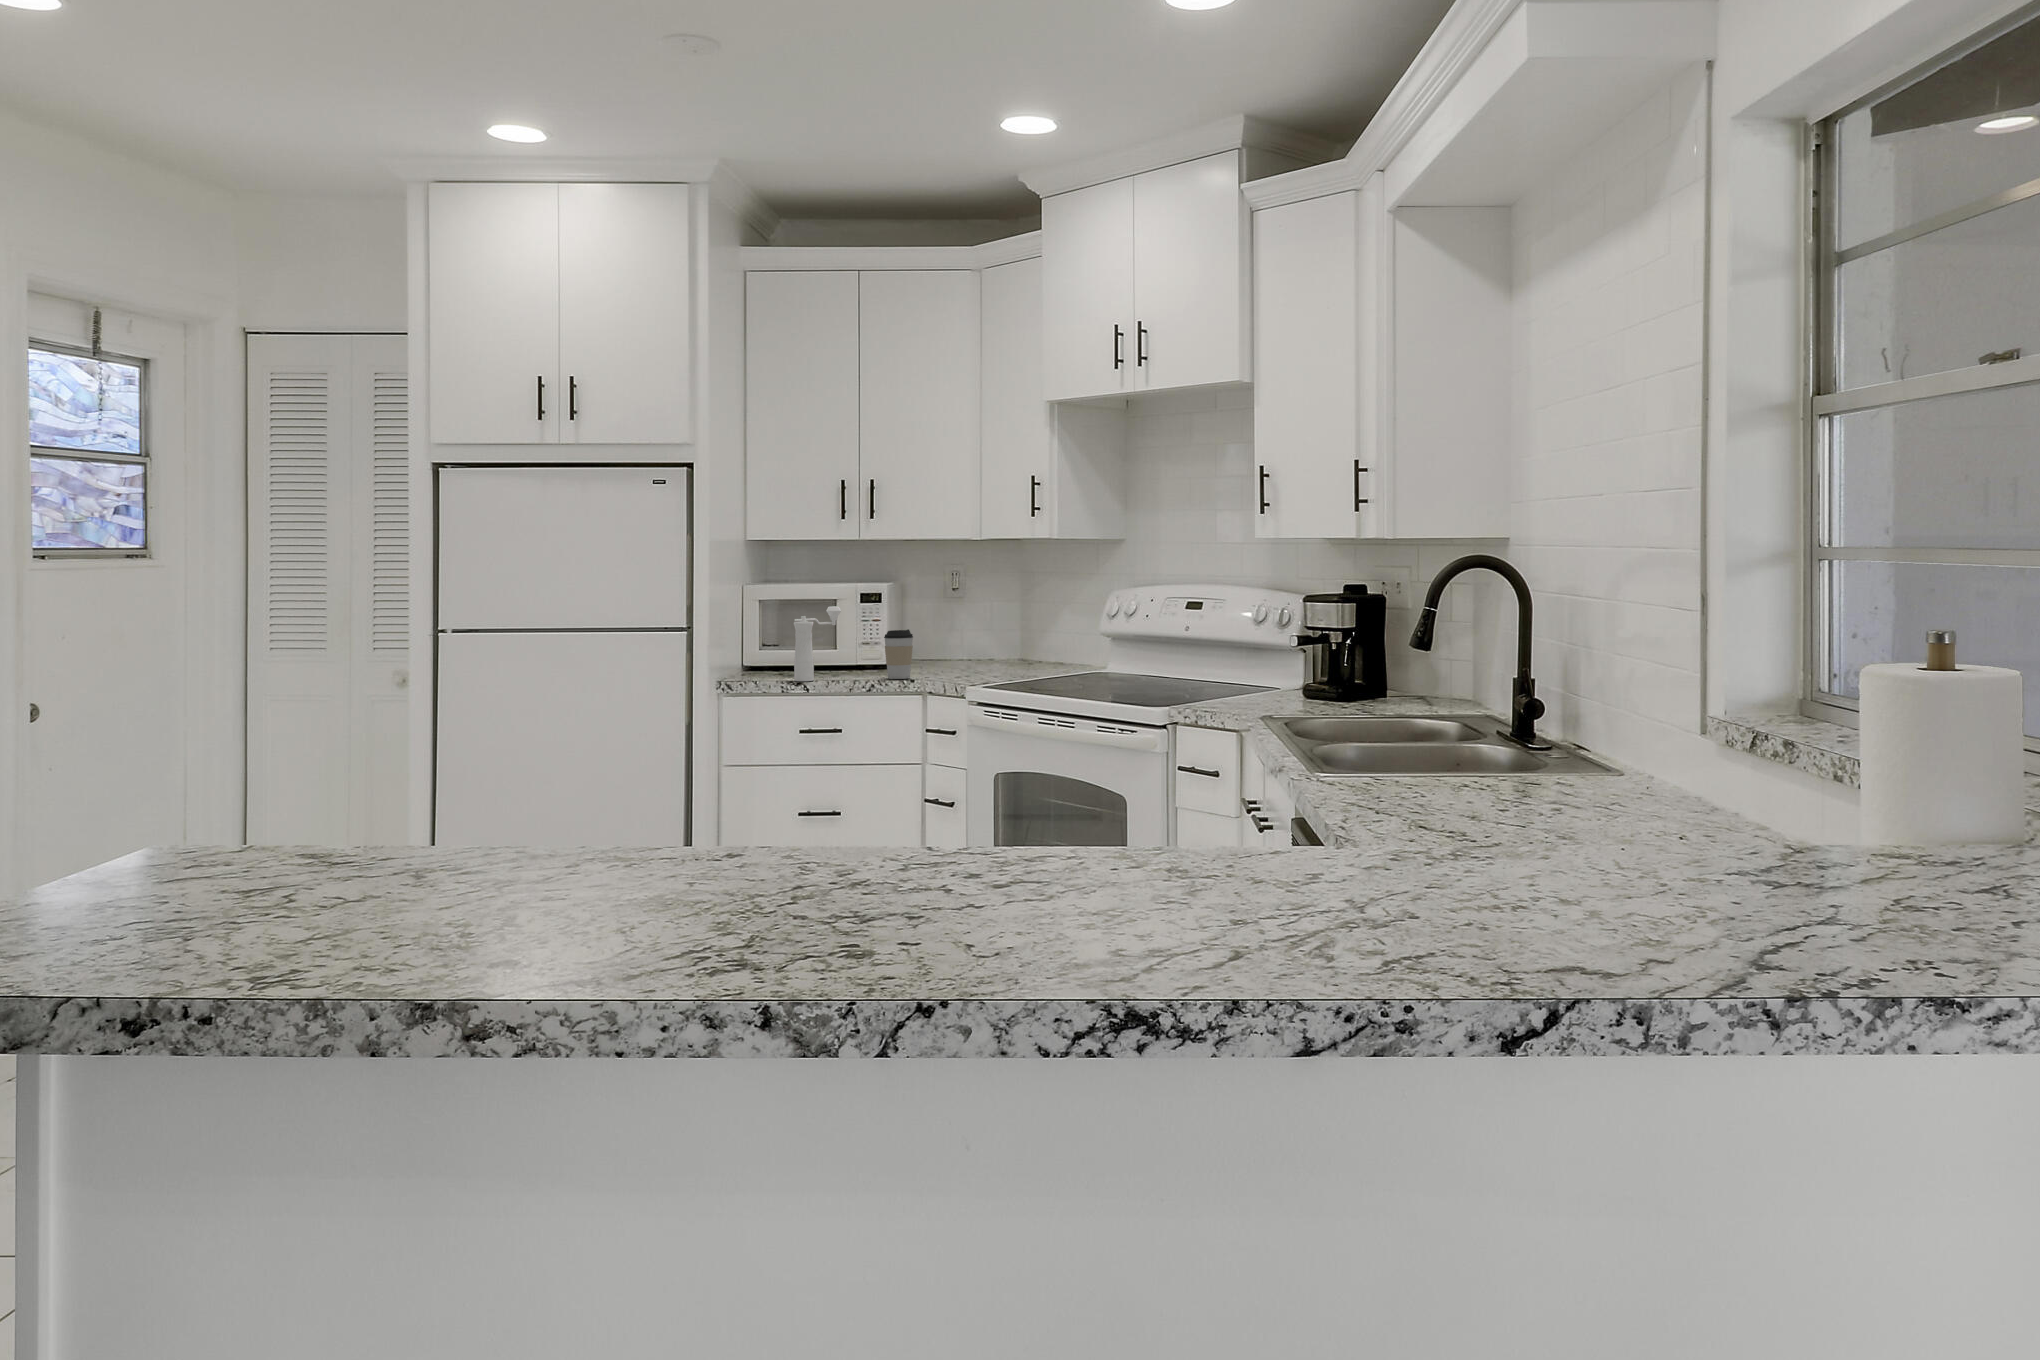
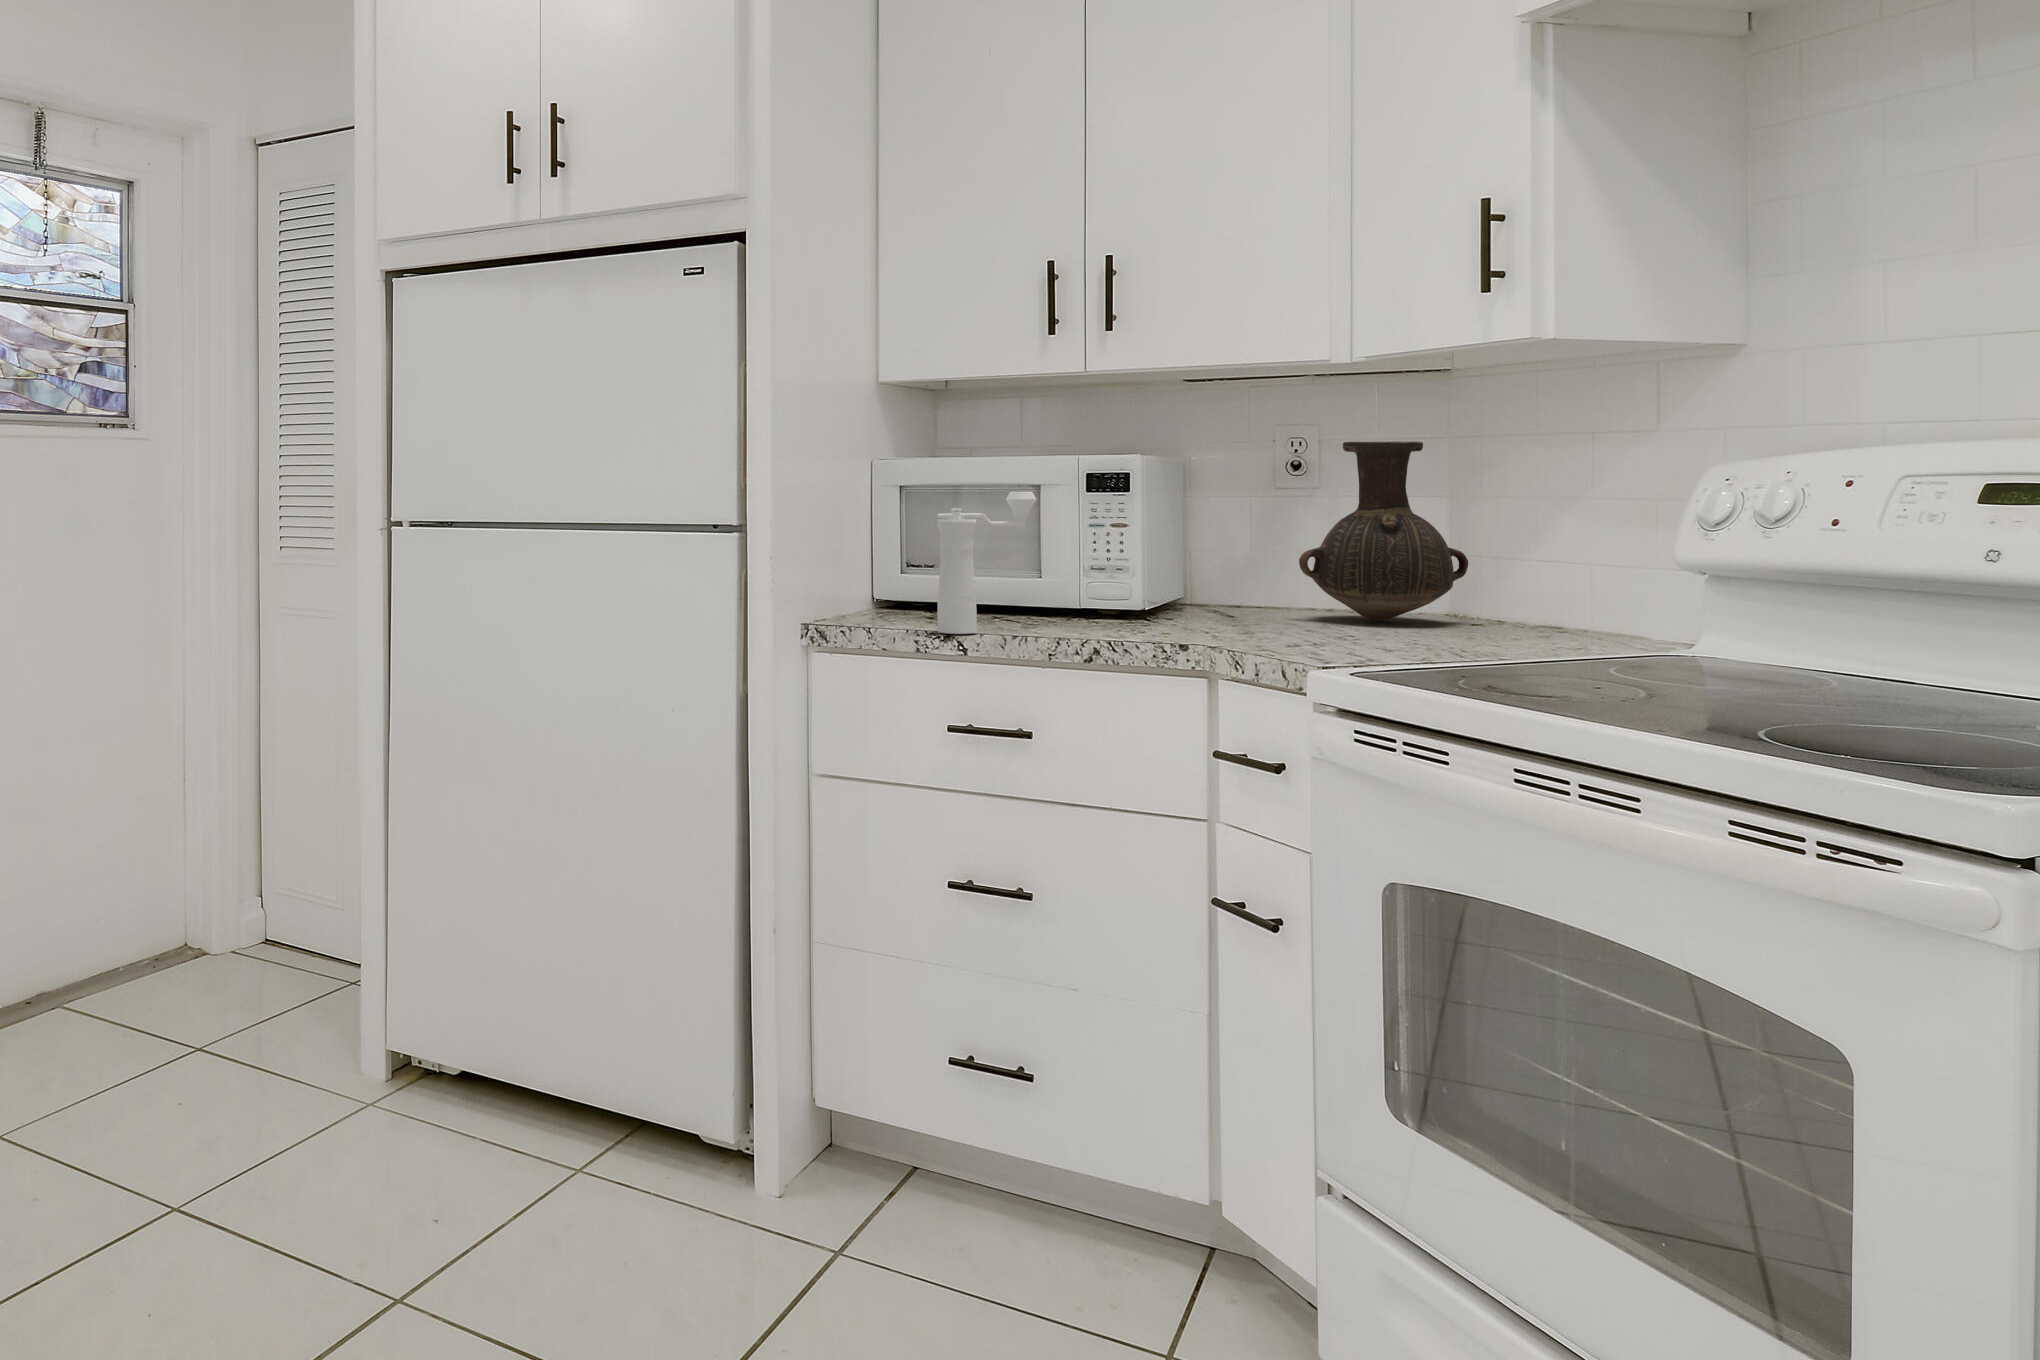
vase: none [959,577,1031,666] -> present [1299,441,1468,621]
coffee cup: present [884,629,913,679] -> none [1124,538,1189,639]

